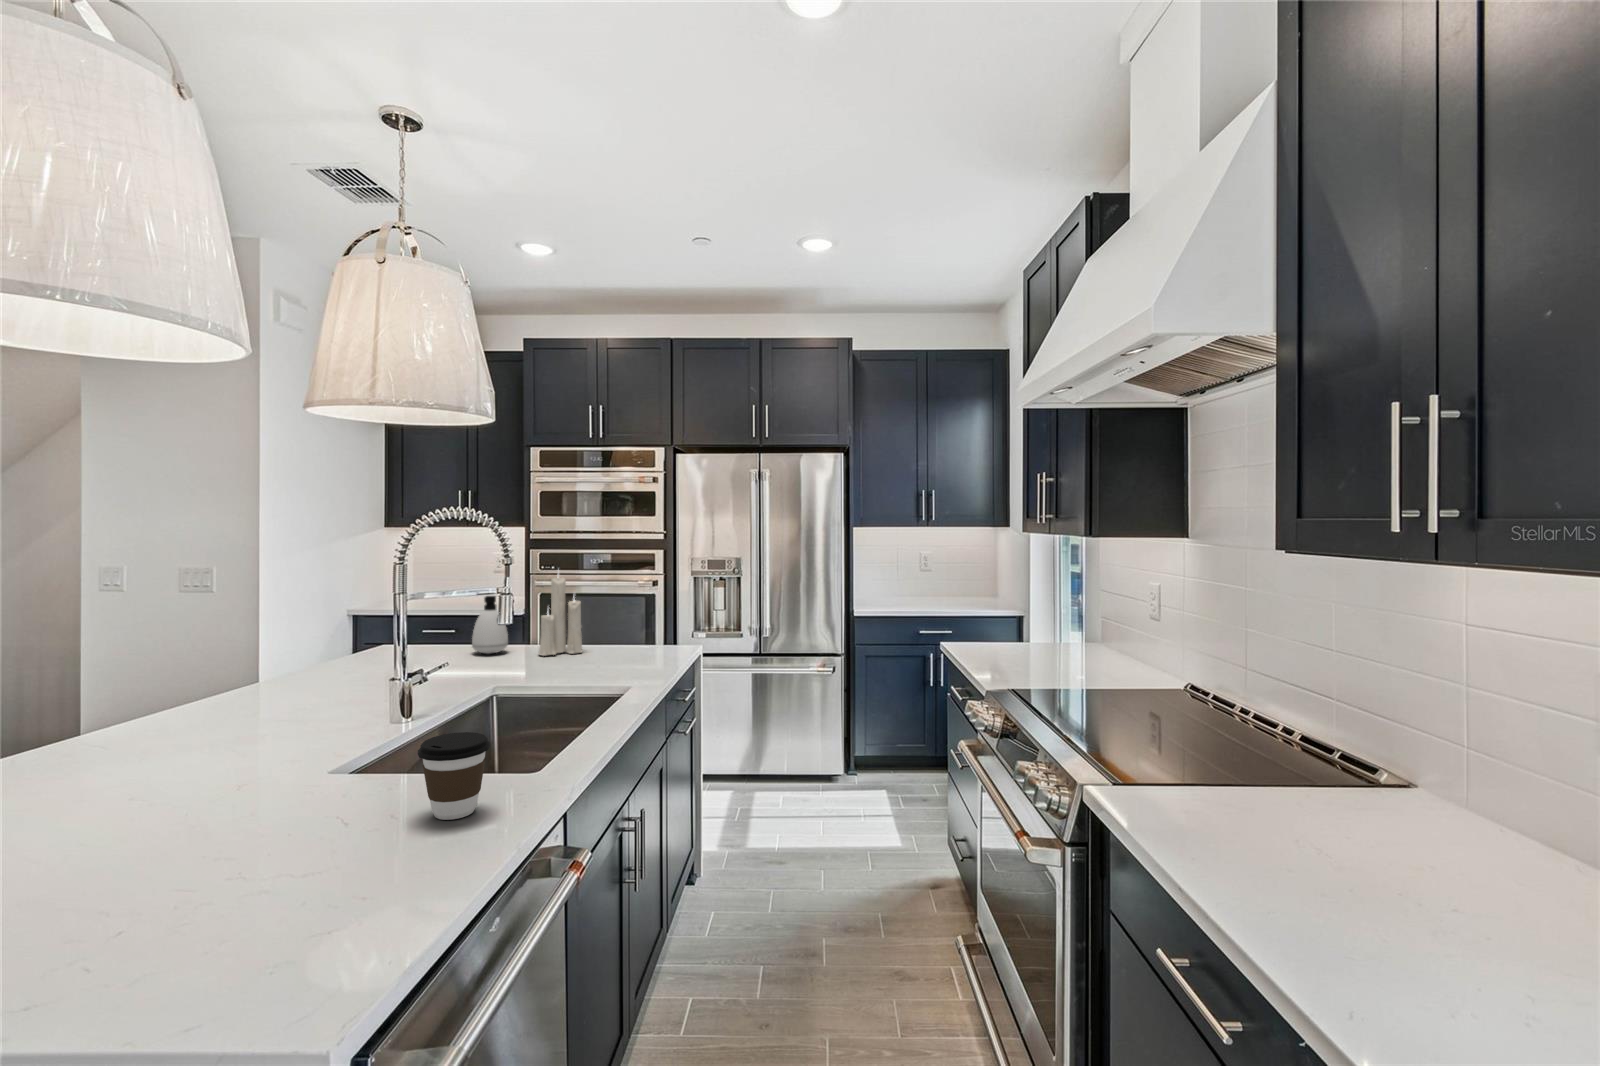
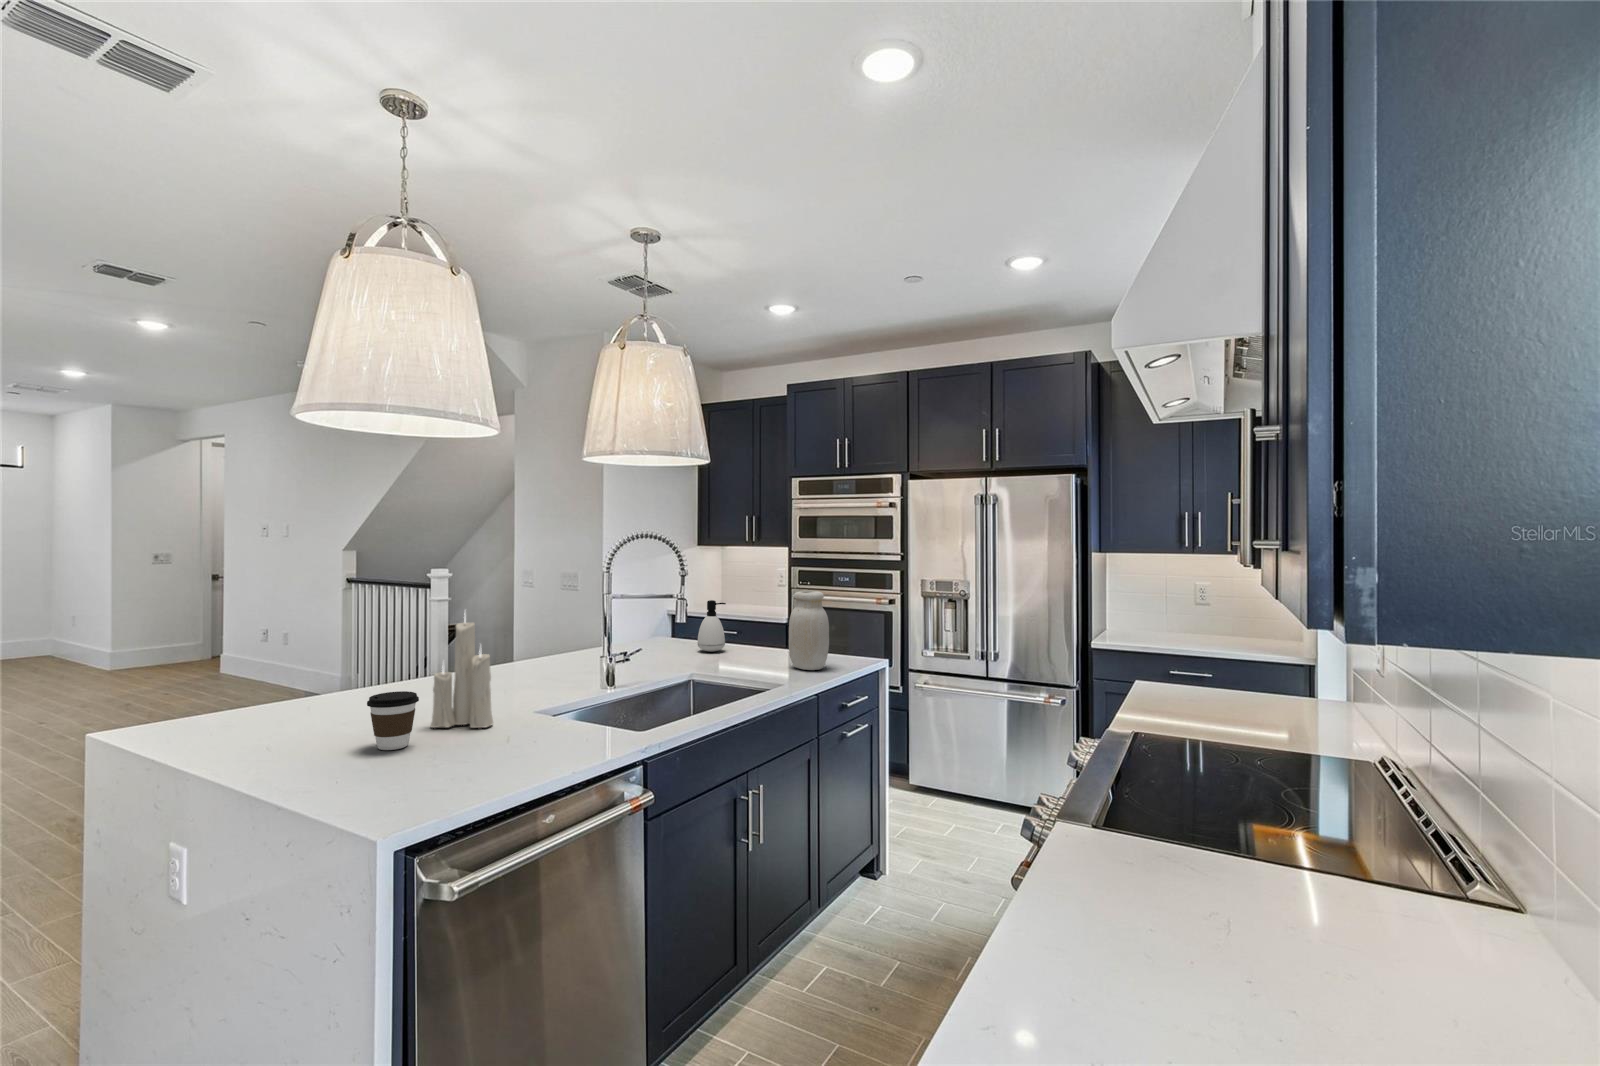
jar: none [609,575,656,665] -> present [789,591,829,670]
candle: present [539,577,582,656] -> present [431,615,493,728]
coffee cup: present [418,732,490,820] -> present [367,691,419,750]

